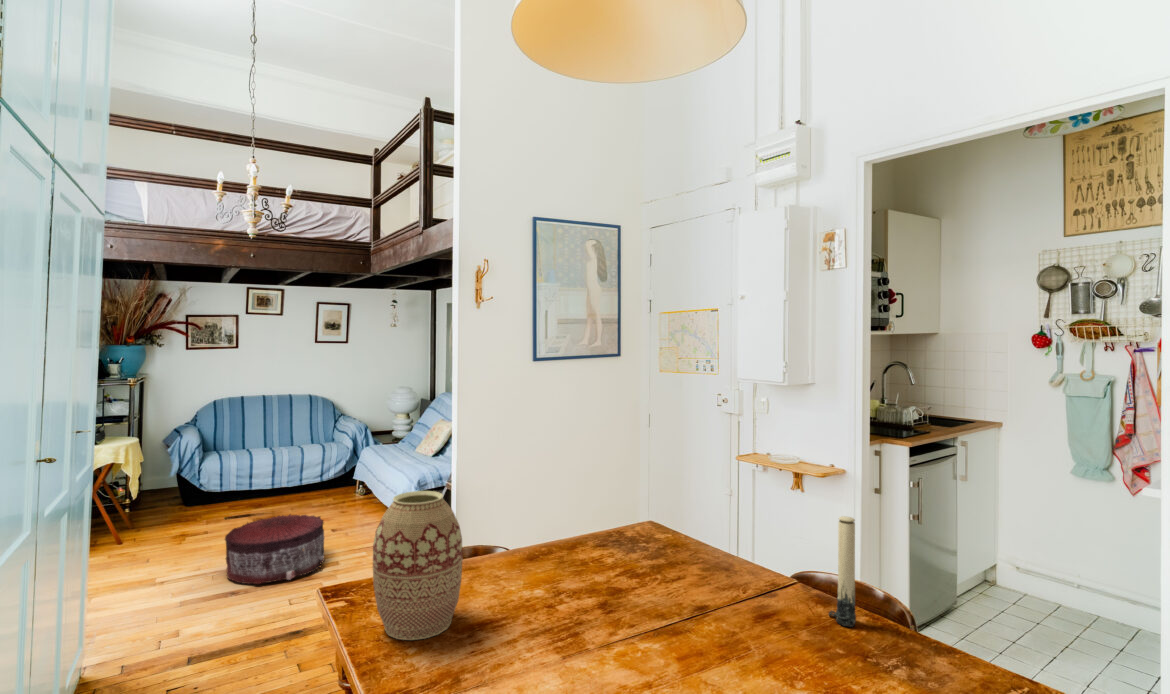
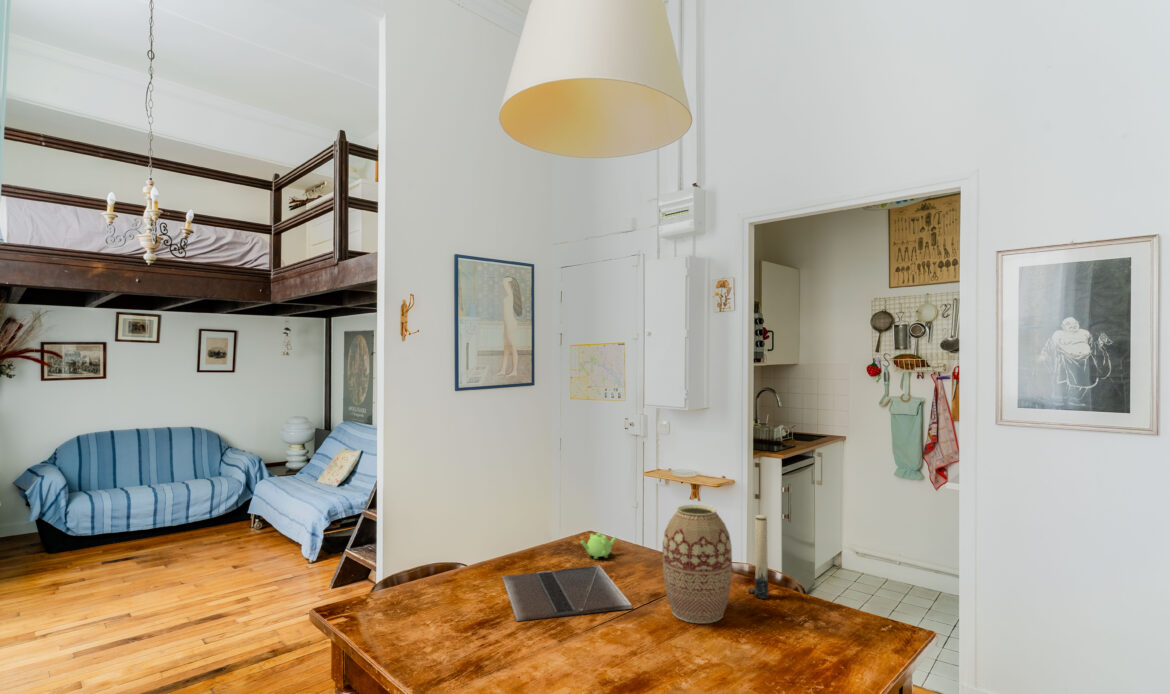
vase: present [373,491,462,640] -> present [662,505,732,623]
pouf: present [225,514,324,584] -> none [121,552,233,629]
teapot: none [629,524,675,555] -> present [580,533,617,559]
laptop: none [522,563,667,626] -> present [503,566,632,621]

